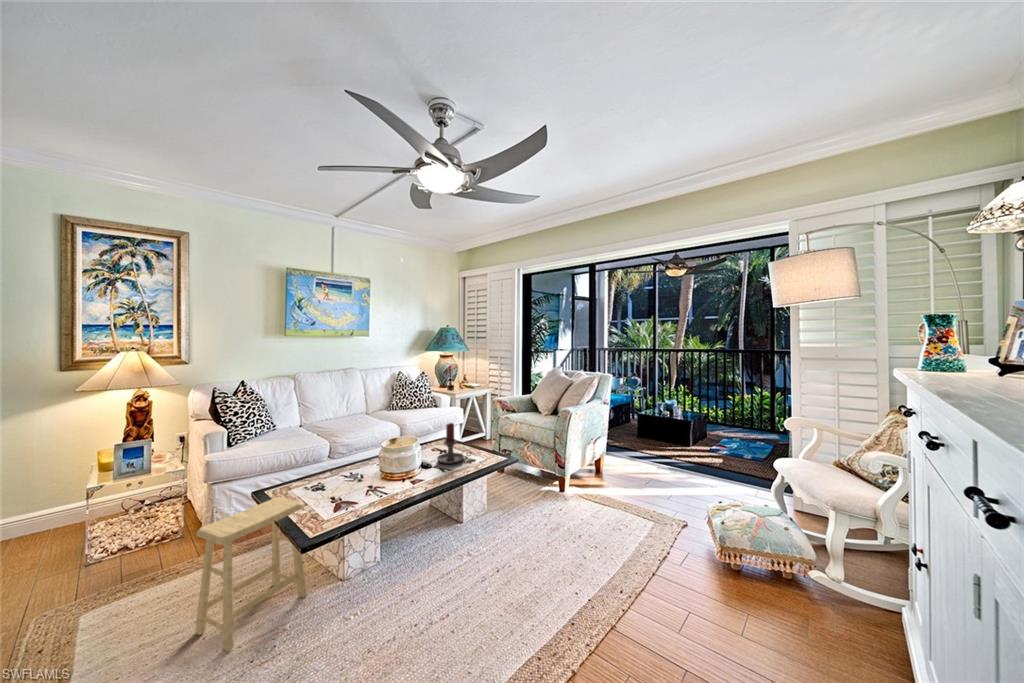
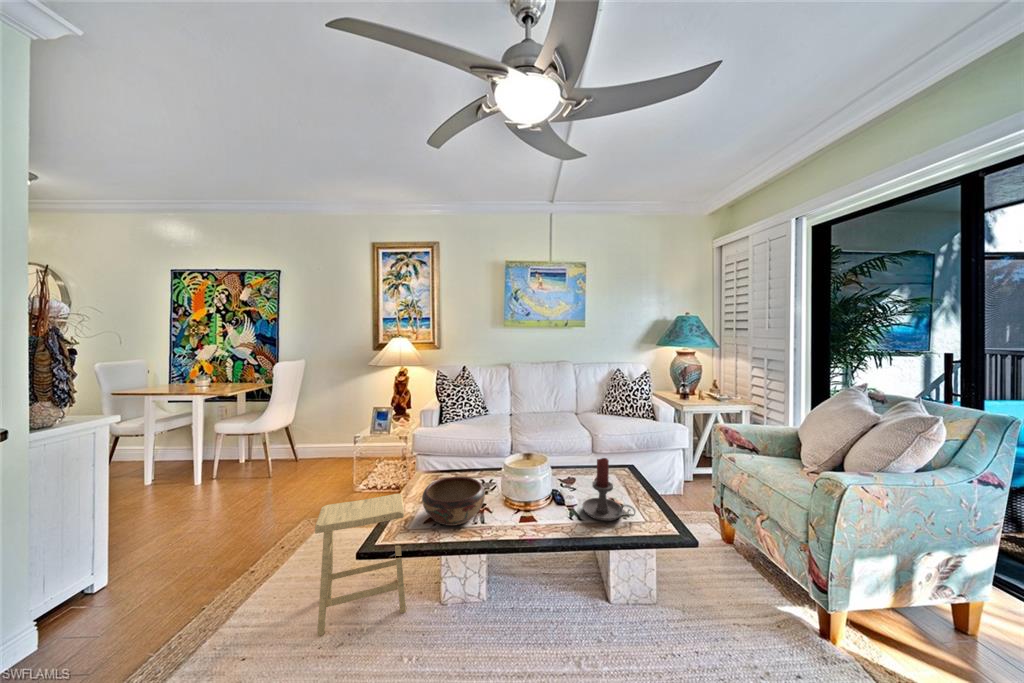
decorative bowl: none [320,462,377,499] -> present [422,477,485,526]

